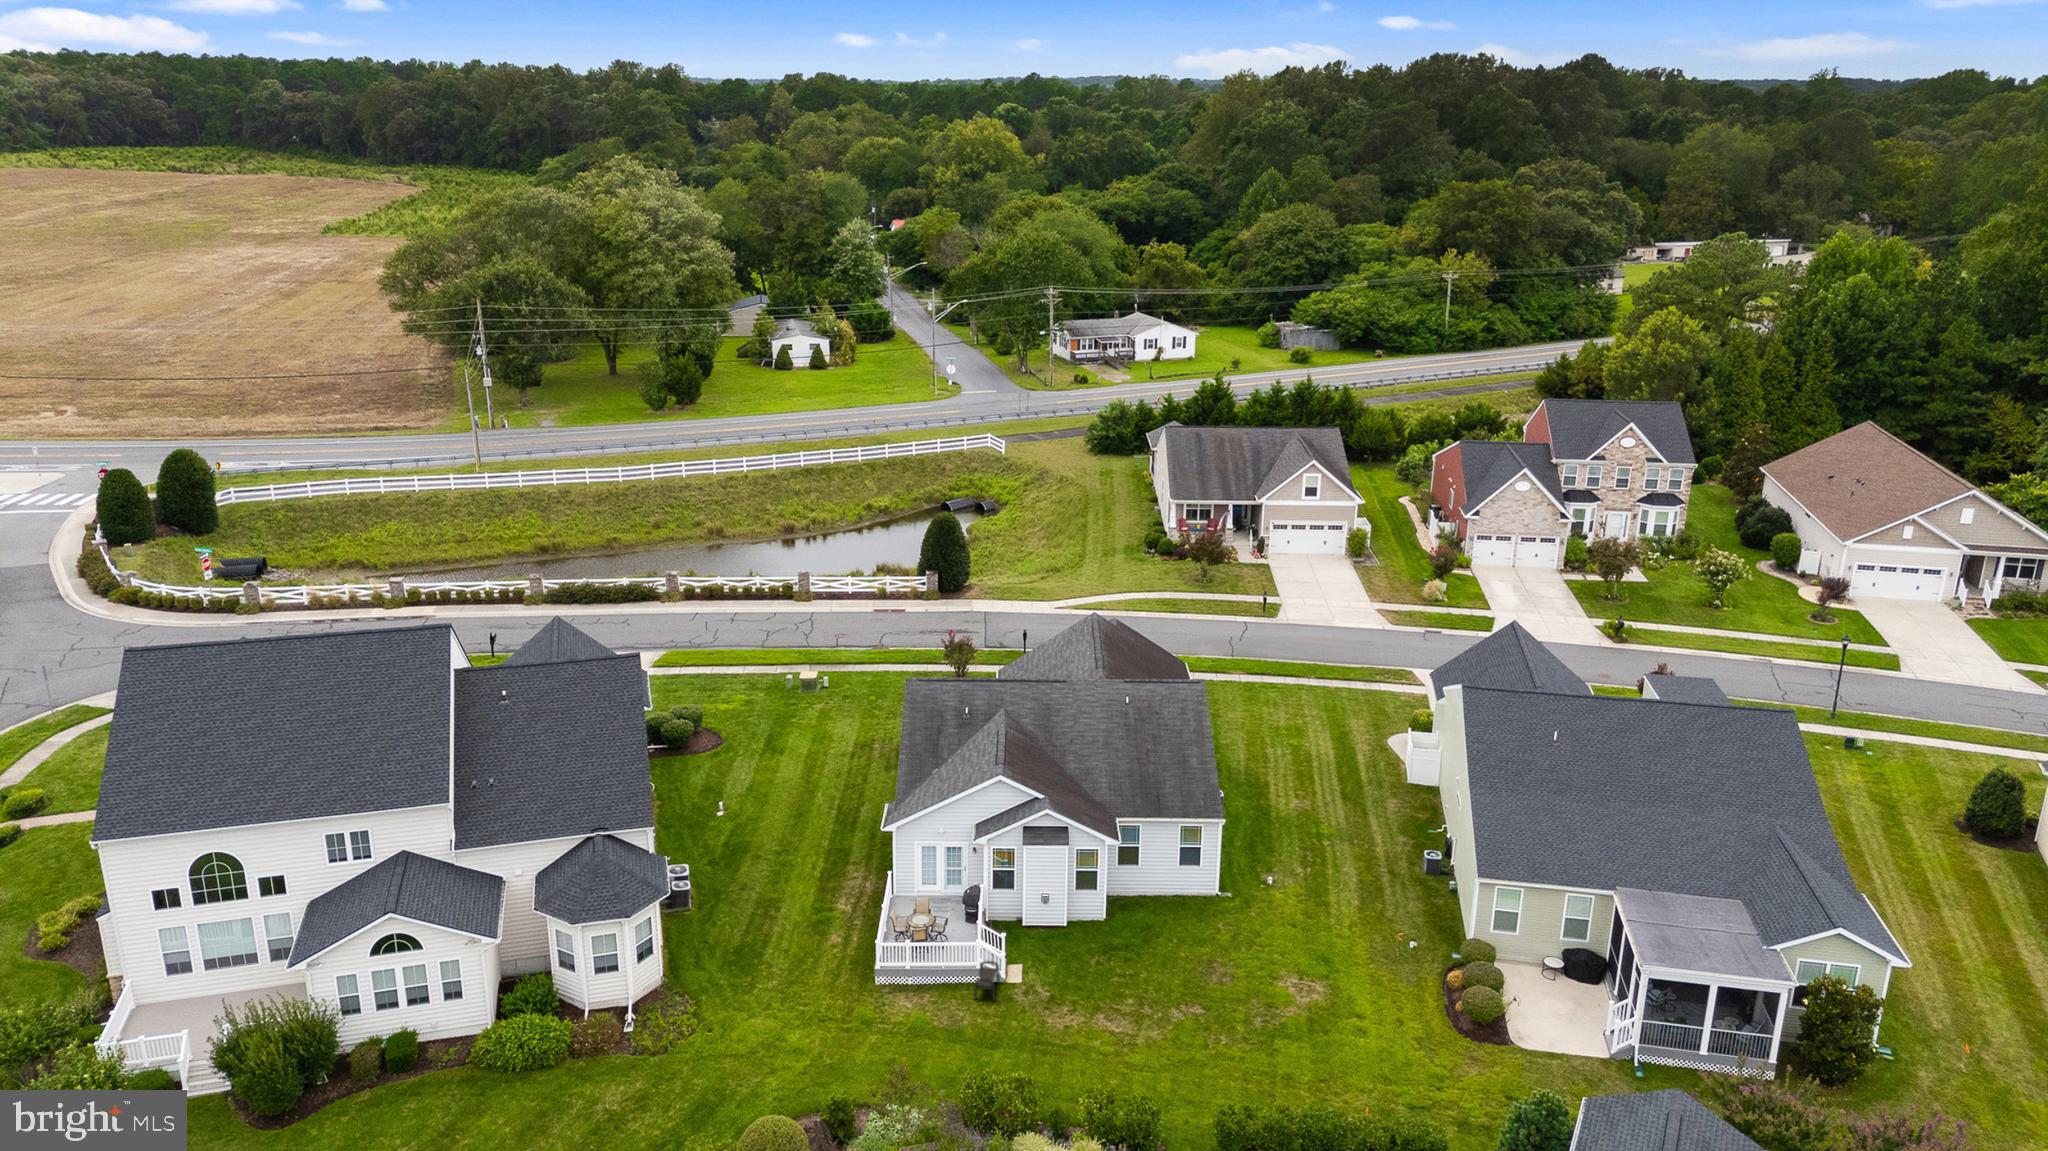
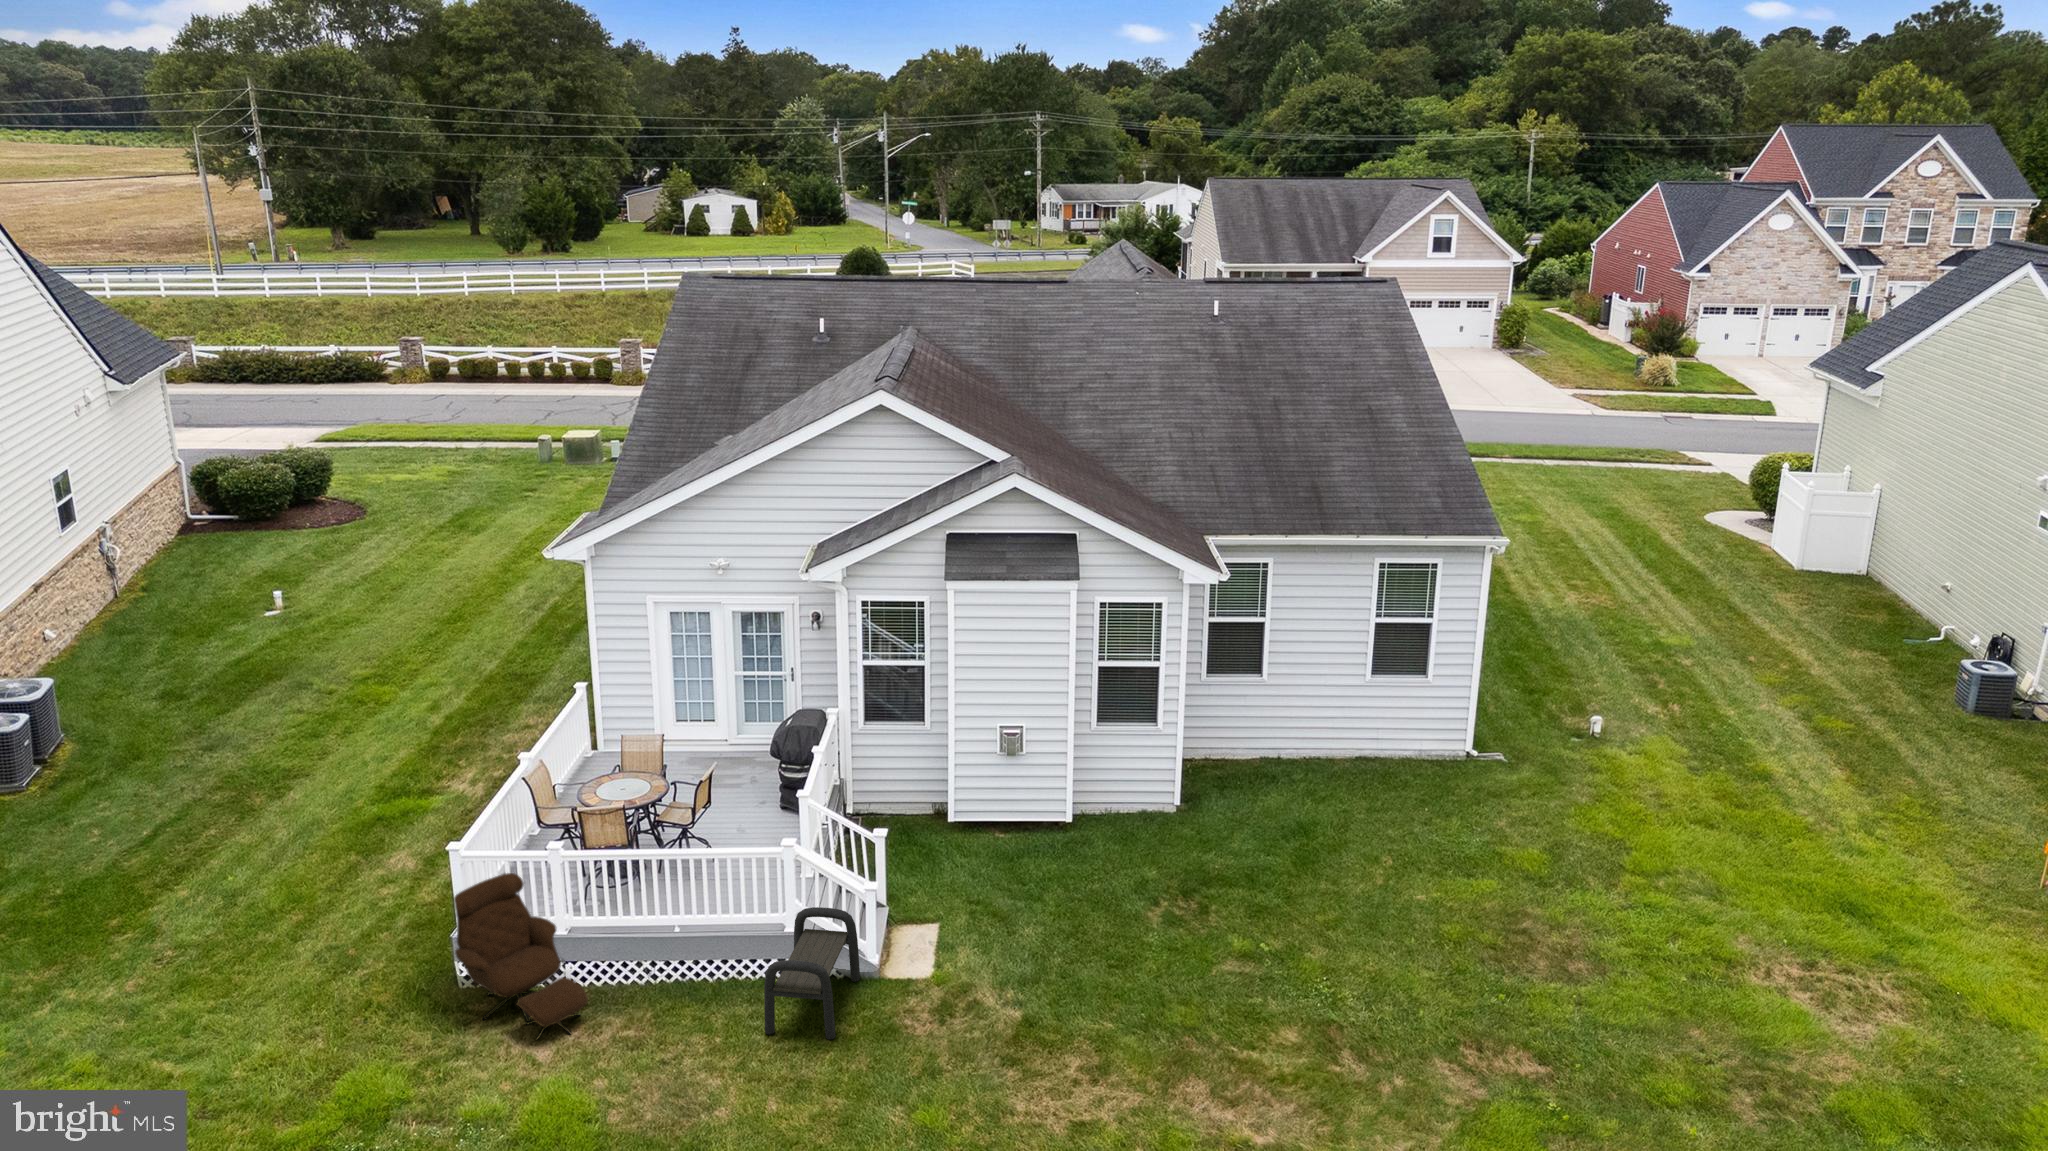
lounge chair: none [881,950,921,1001] -> present [454,873,588,1040]

